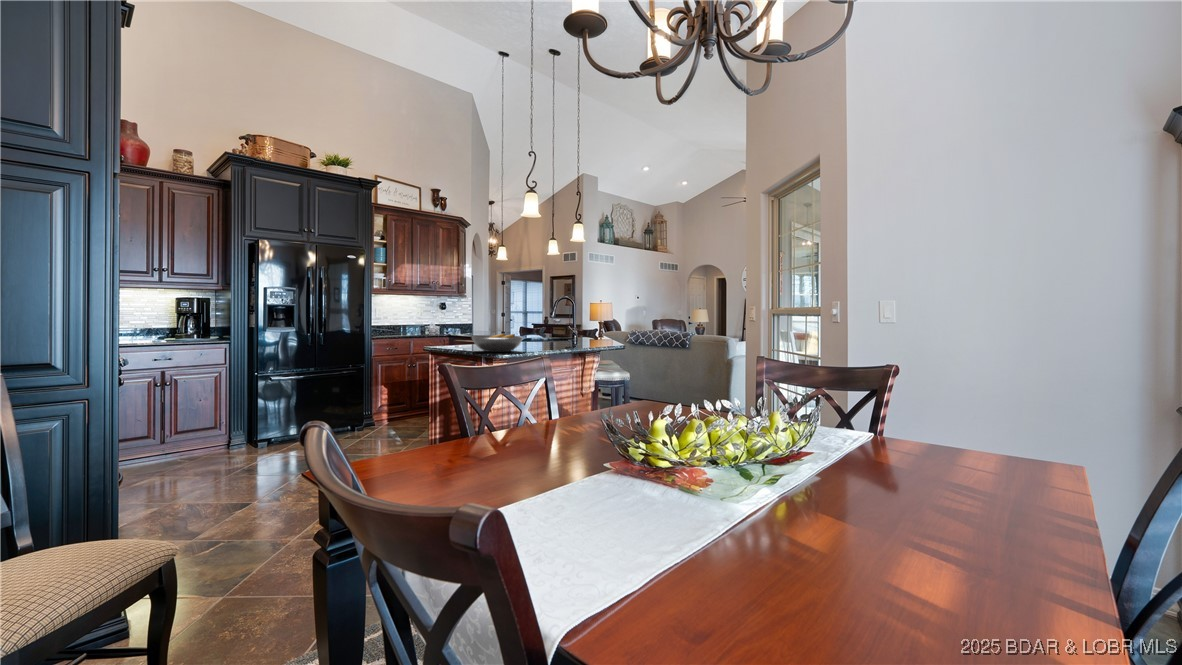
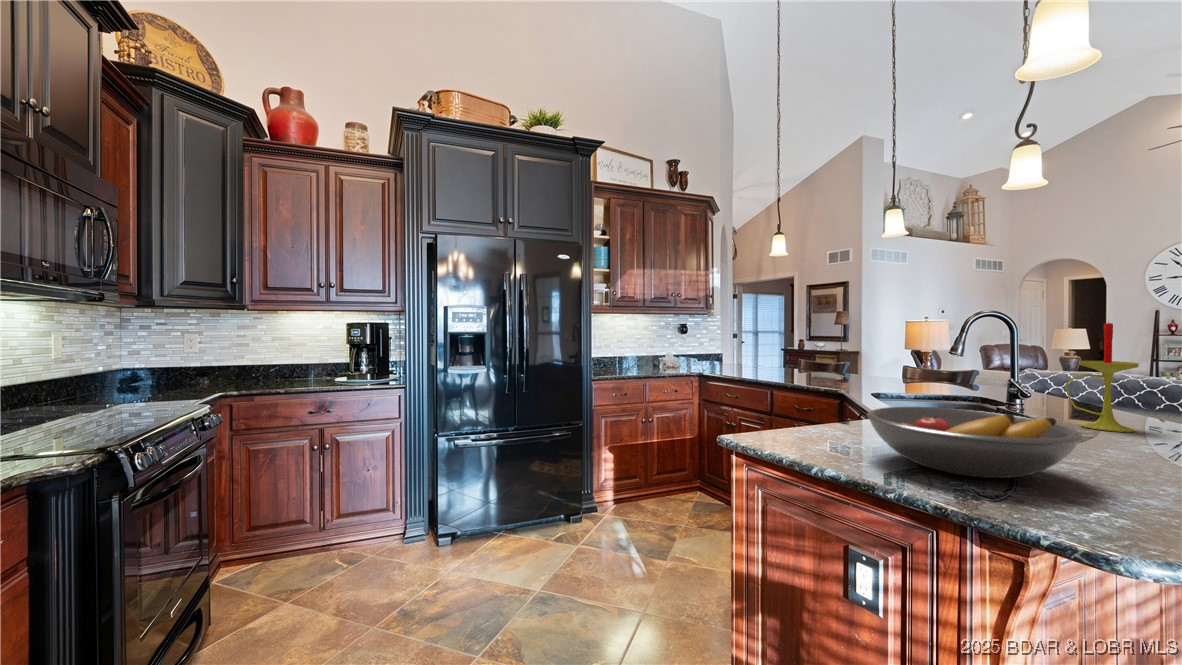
candle: none [566,307,586,347] -> present [1065,323,1139,432]

